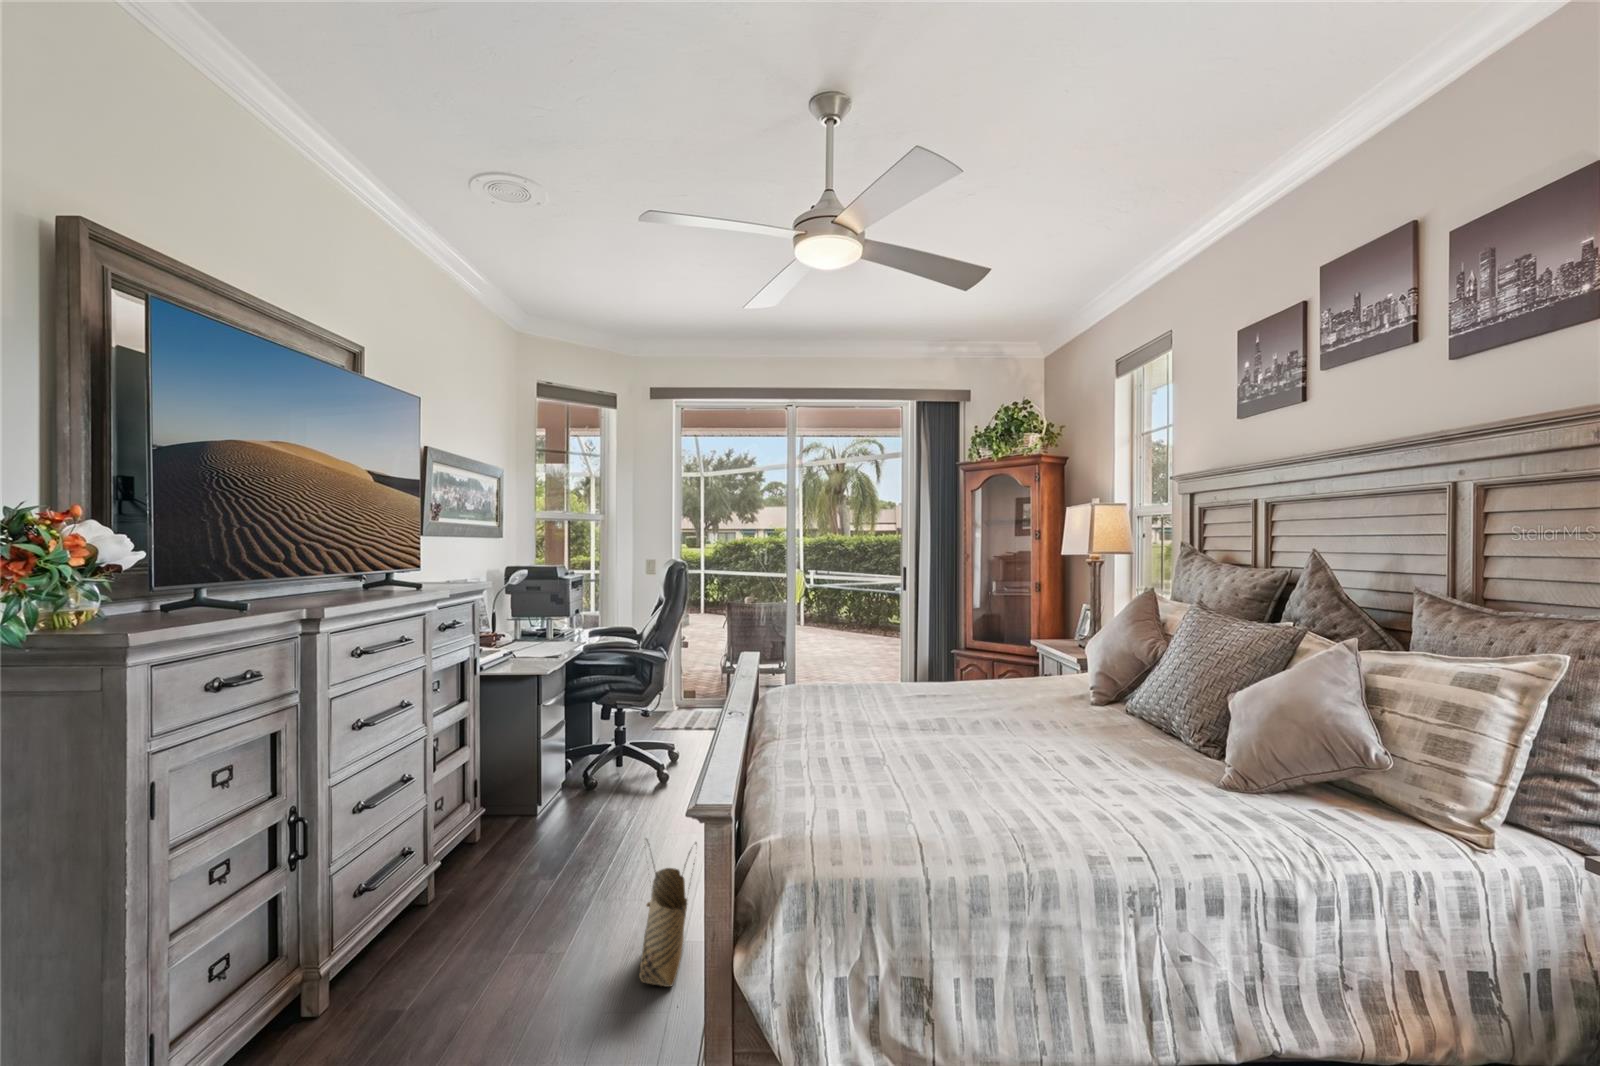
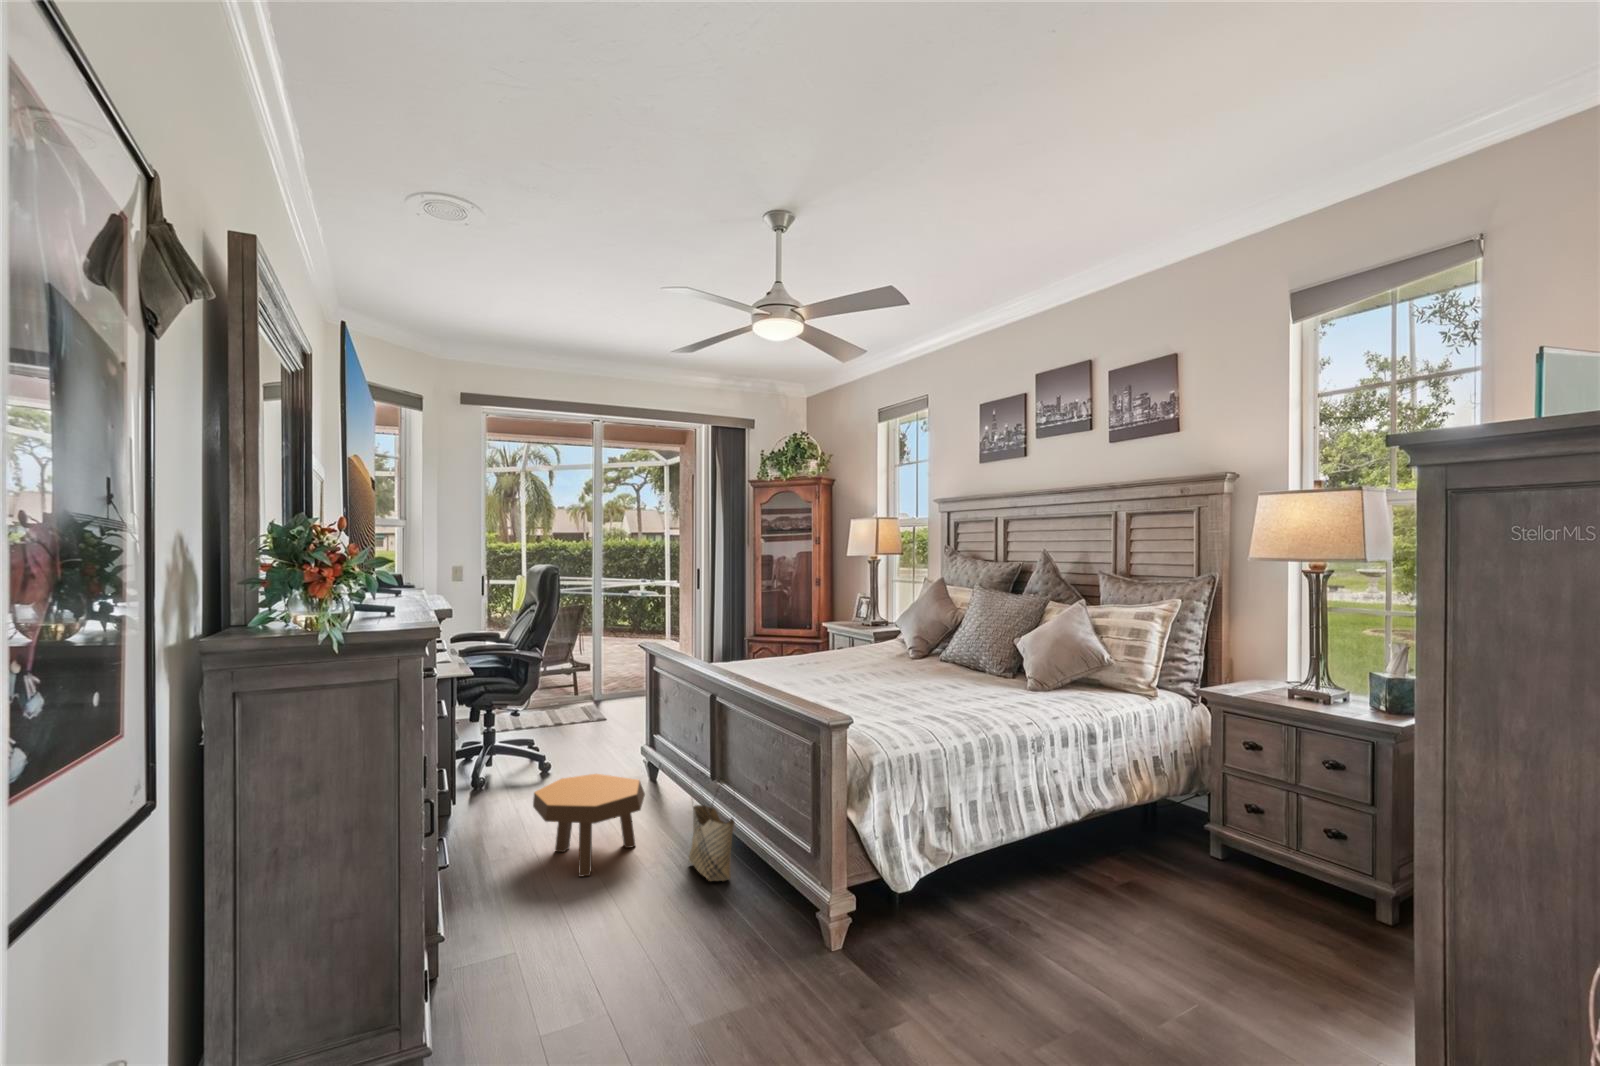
footstool: none [500,797,644,930] -> present [533,774,645,877]

